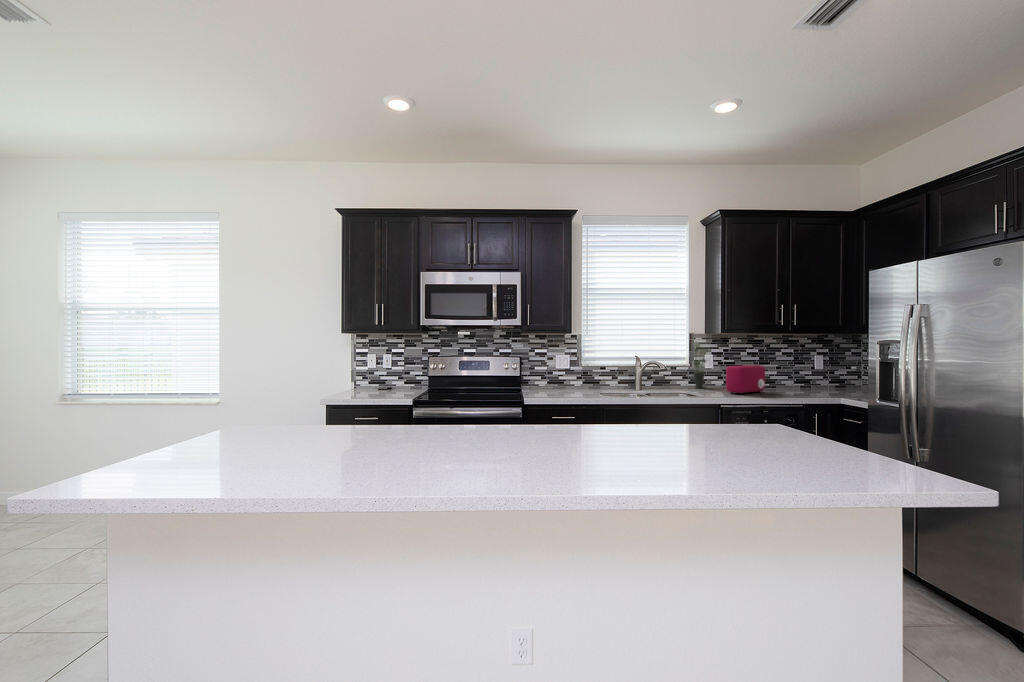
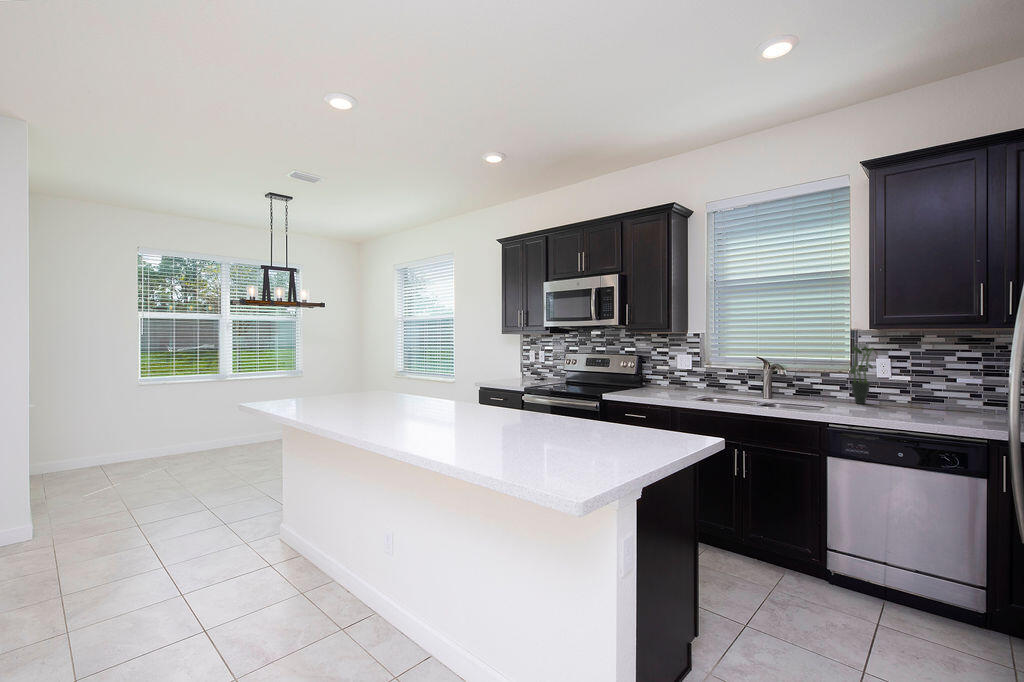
toaster: present [726,365,765,394] -> none [873,374,953,416]

